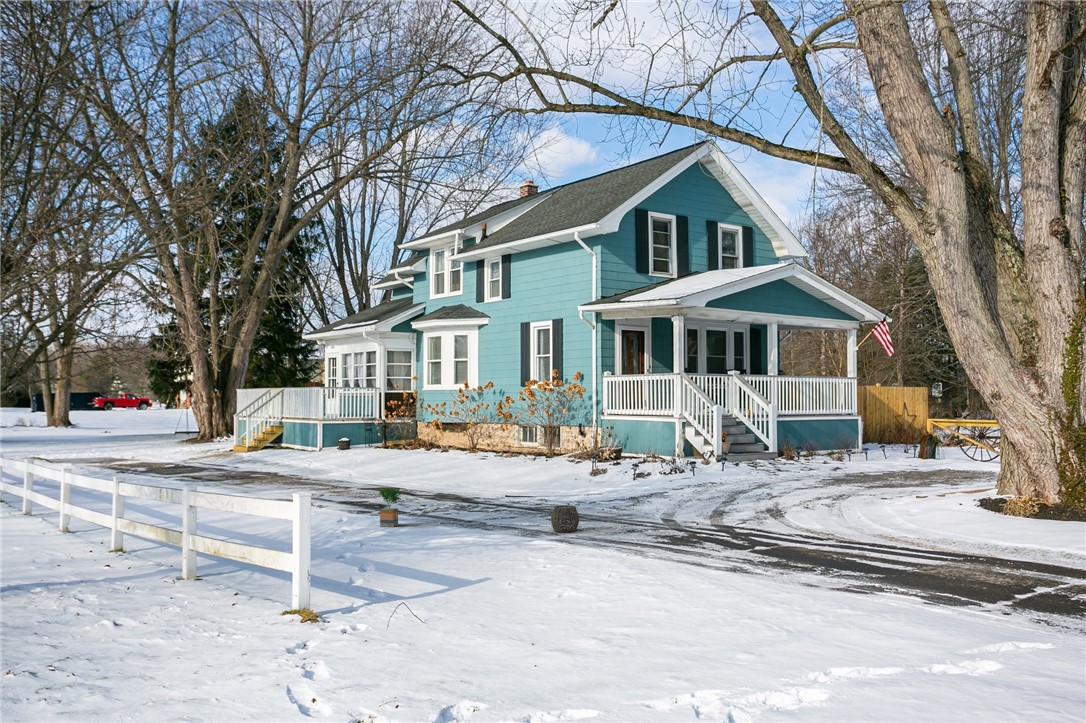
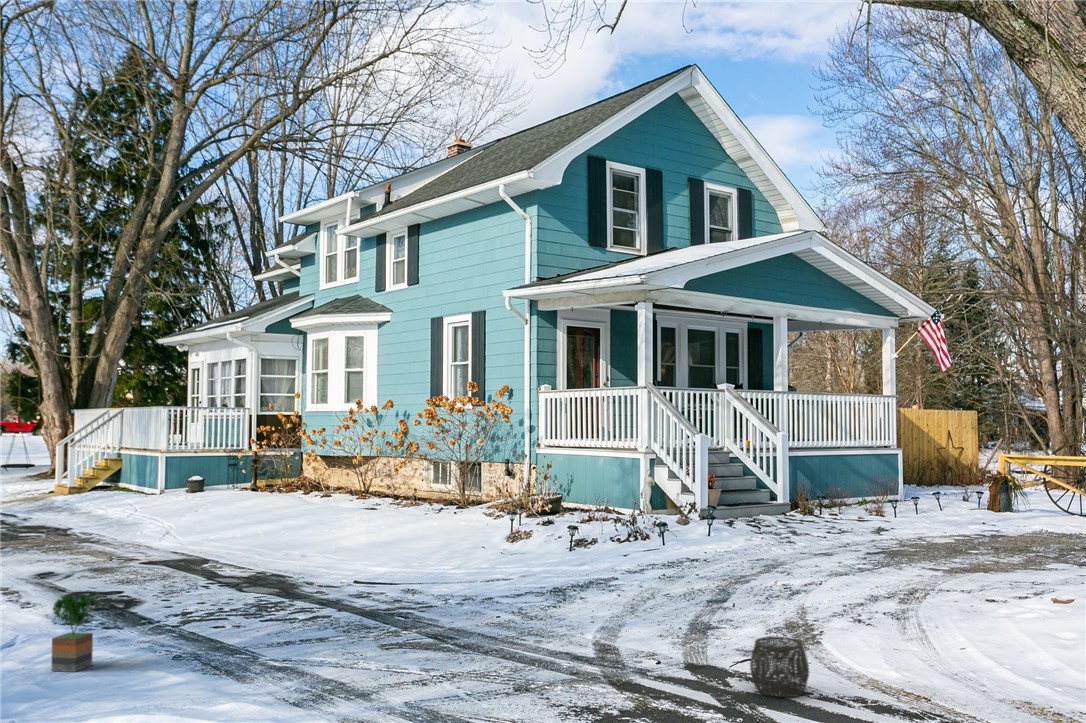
woven basket: present [551,505,579,533] -> present [750,637,810,698]

